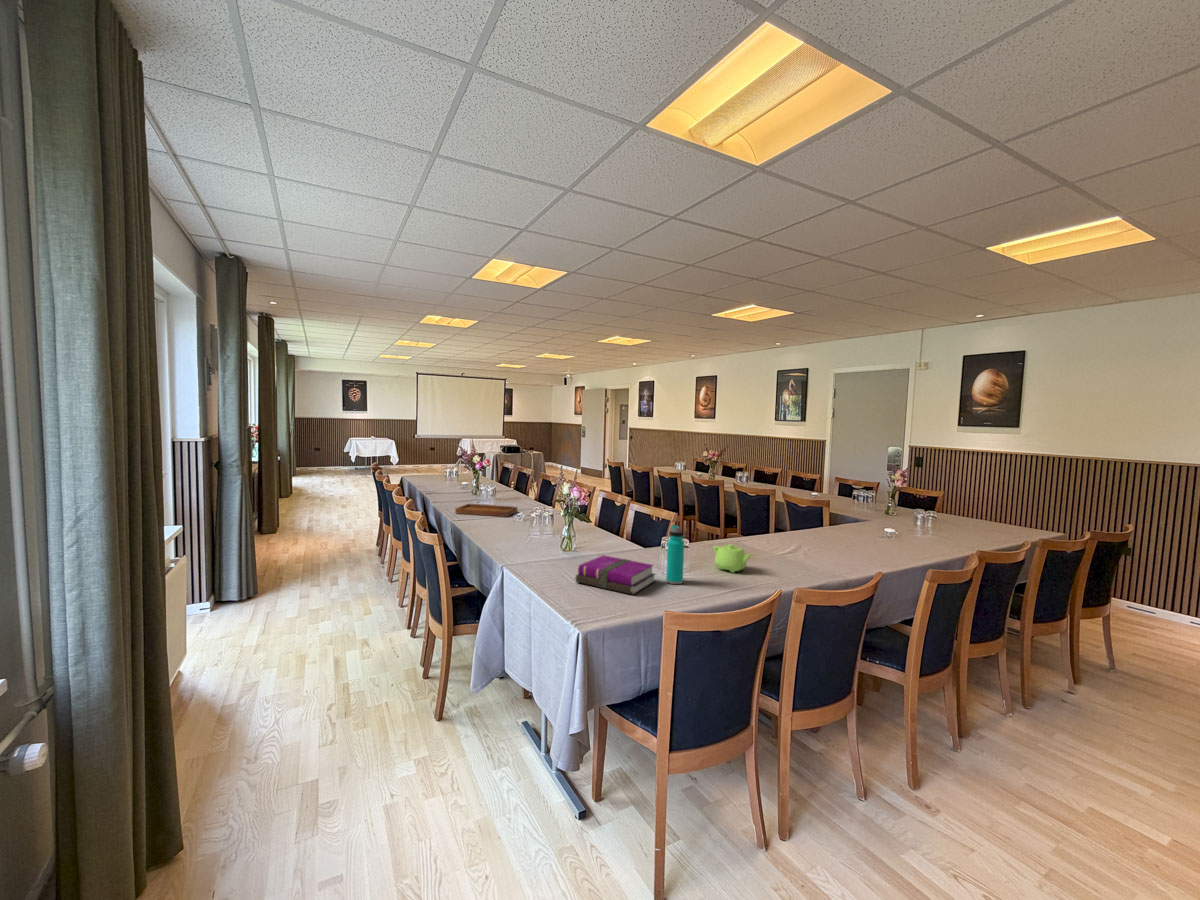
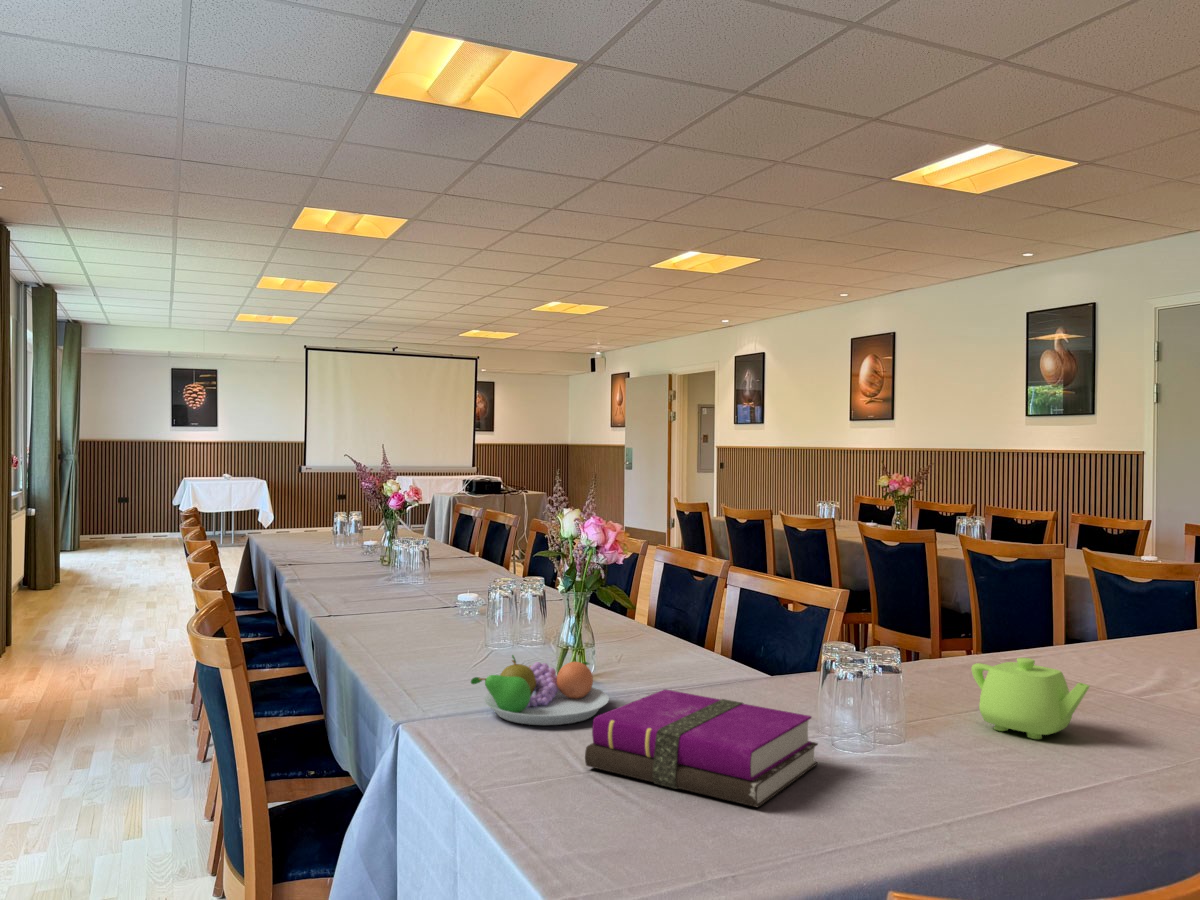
tray: present [455,494,518,517] -> none [324,554,468,606]
water bottle: present [666,525,684,584] -> none [850,599,901,774]
fruit bowl: none [532,542,582,568] -> present [471,655,609,725]

